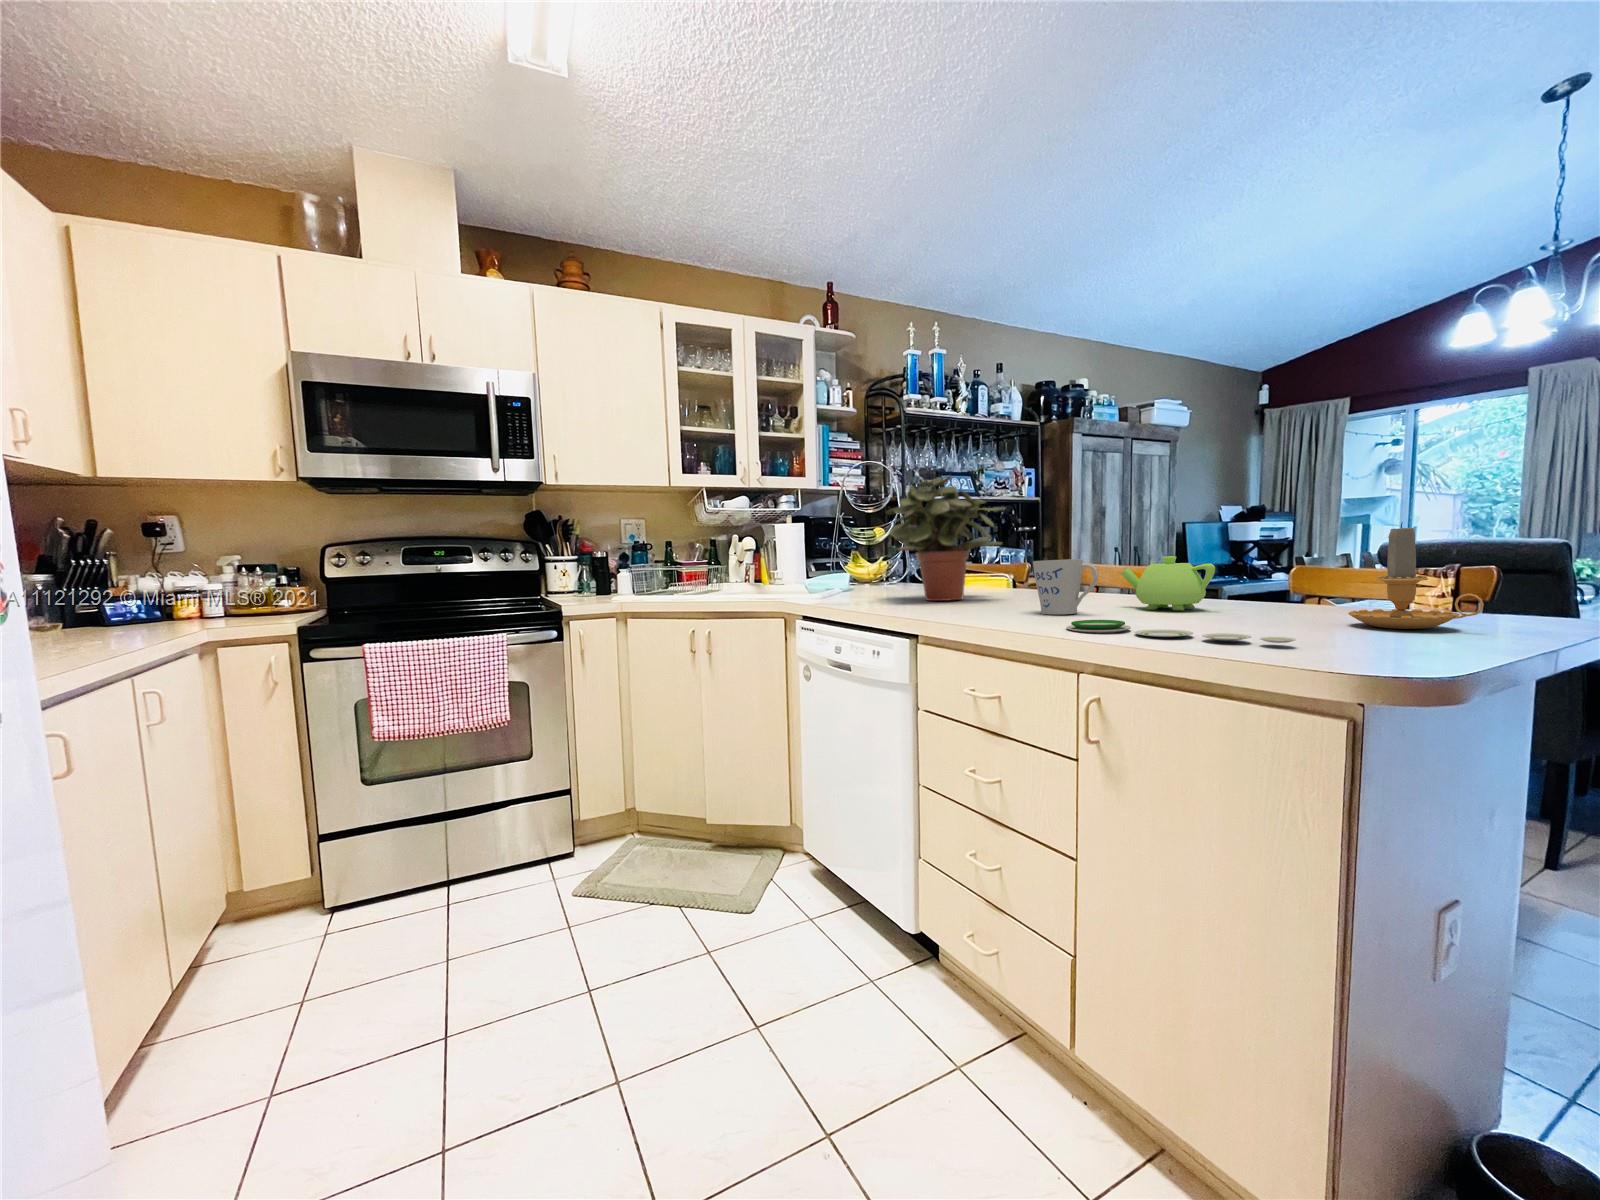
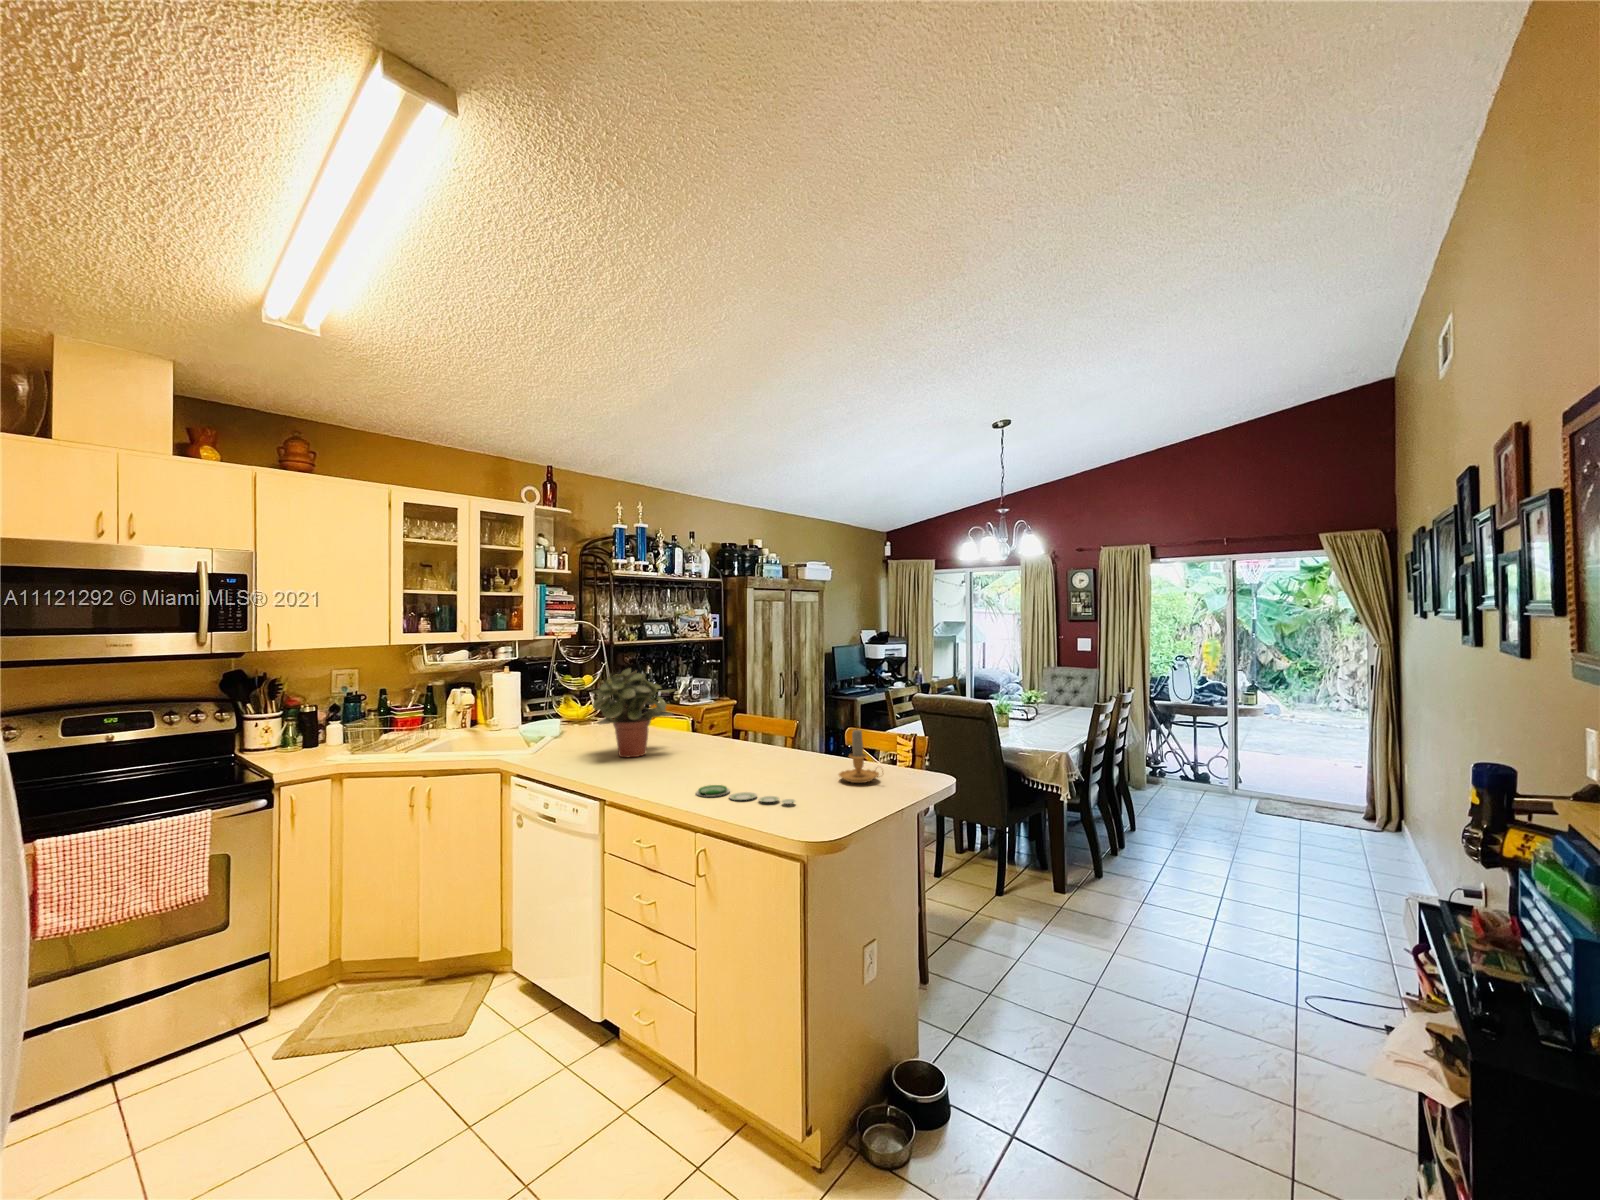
teapot: present [1121,556,1215,610] -> none [742,732,789,767]
mug: present [1033,559,1098,615] -> none [685,736,723,775]

